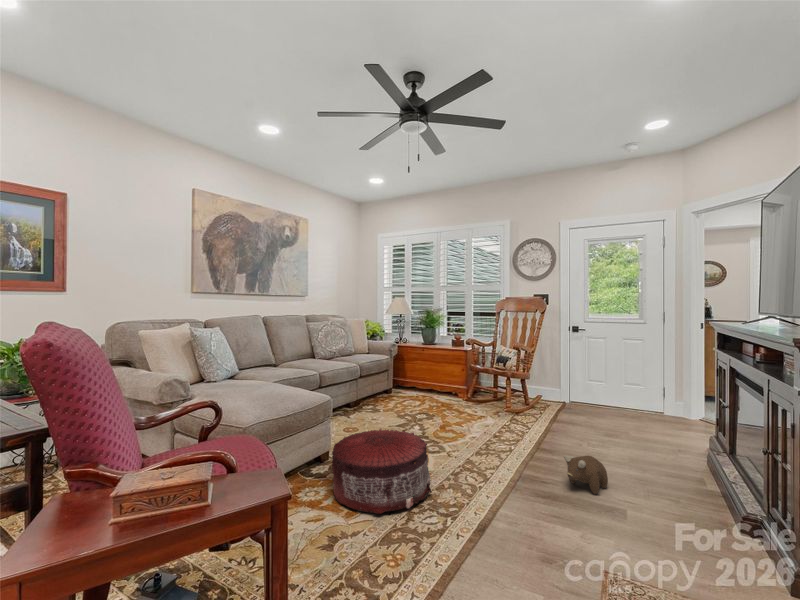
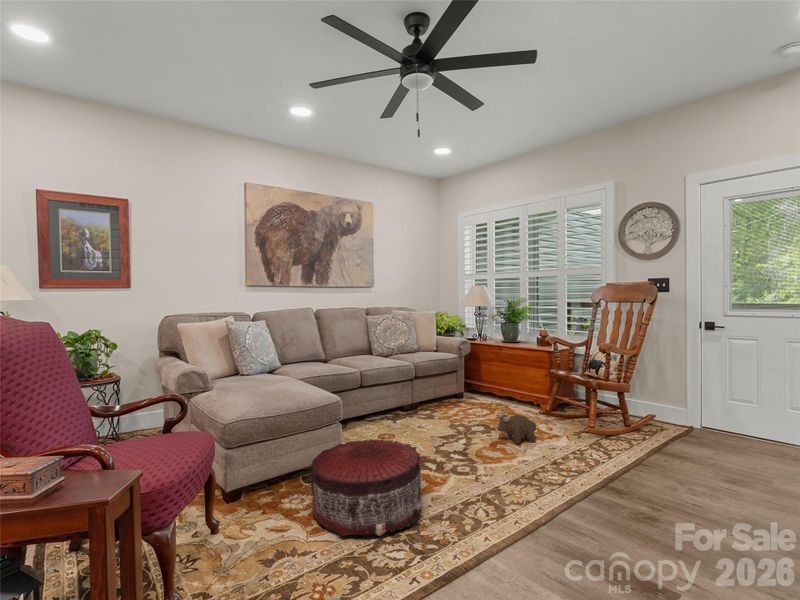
plush toy: present [564,456,608,494] -> present [497,413,536,444]

